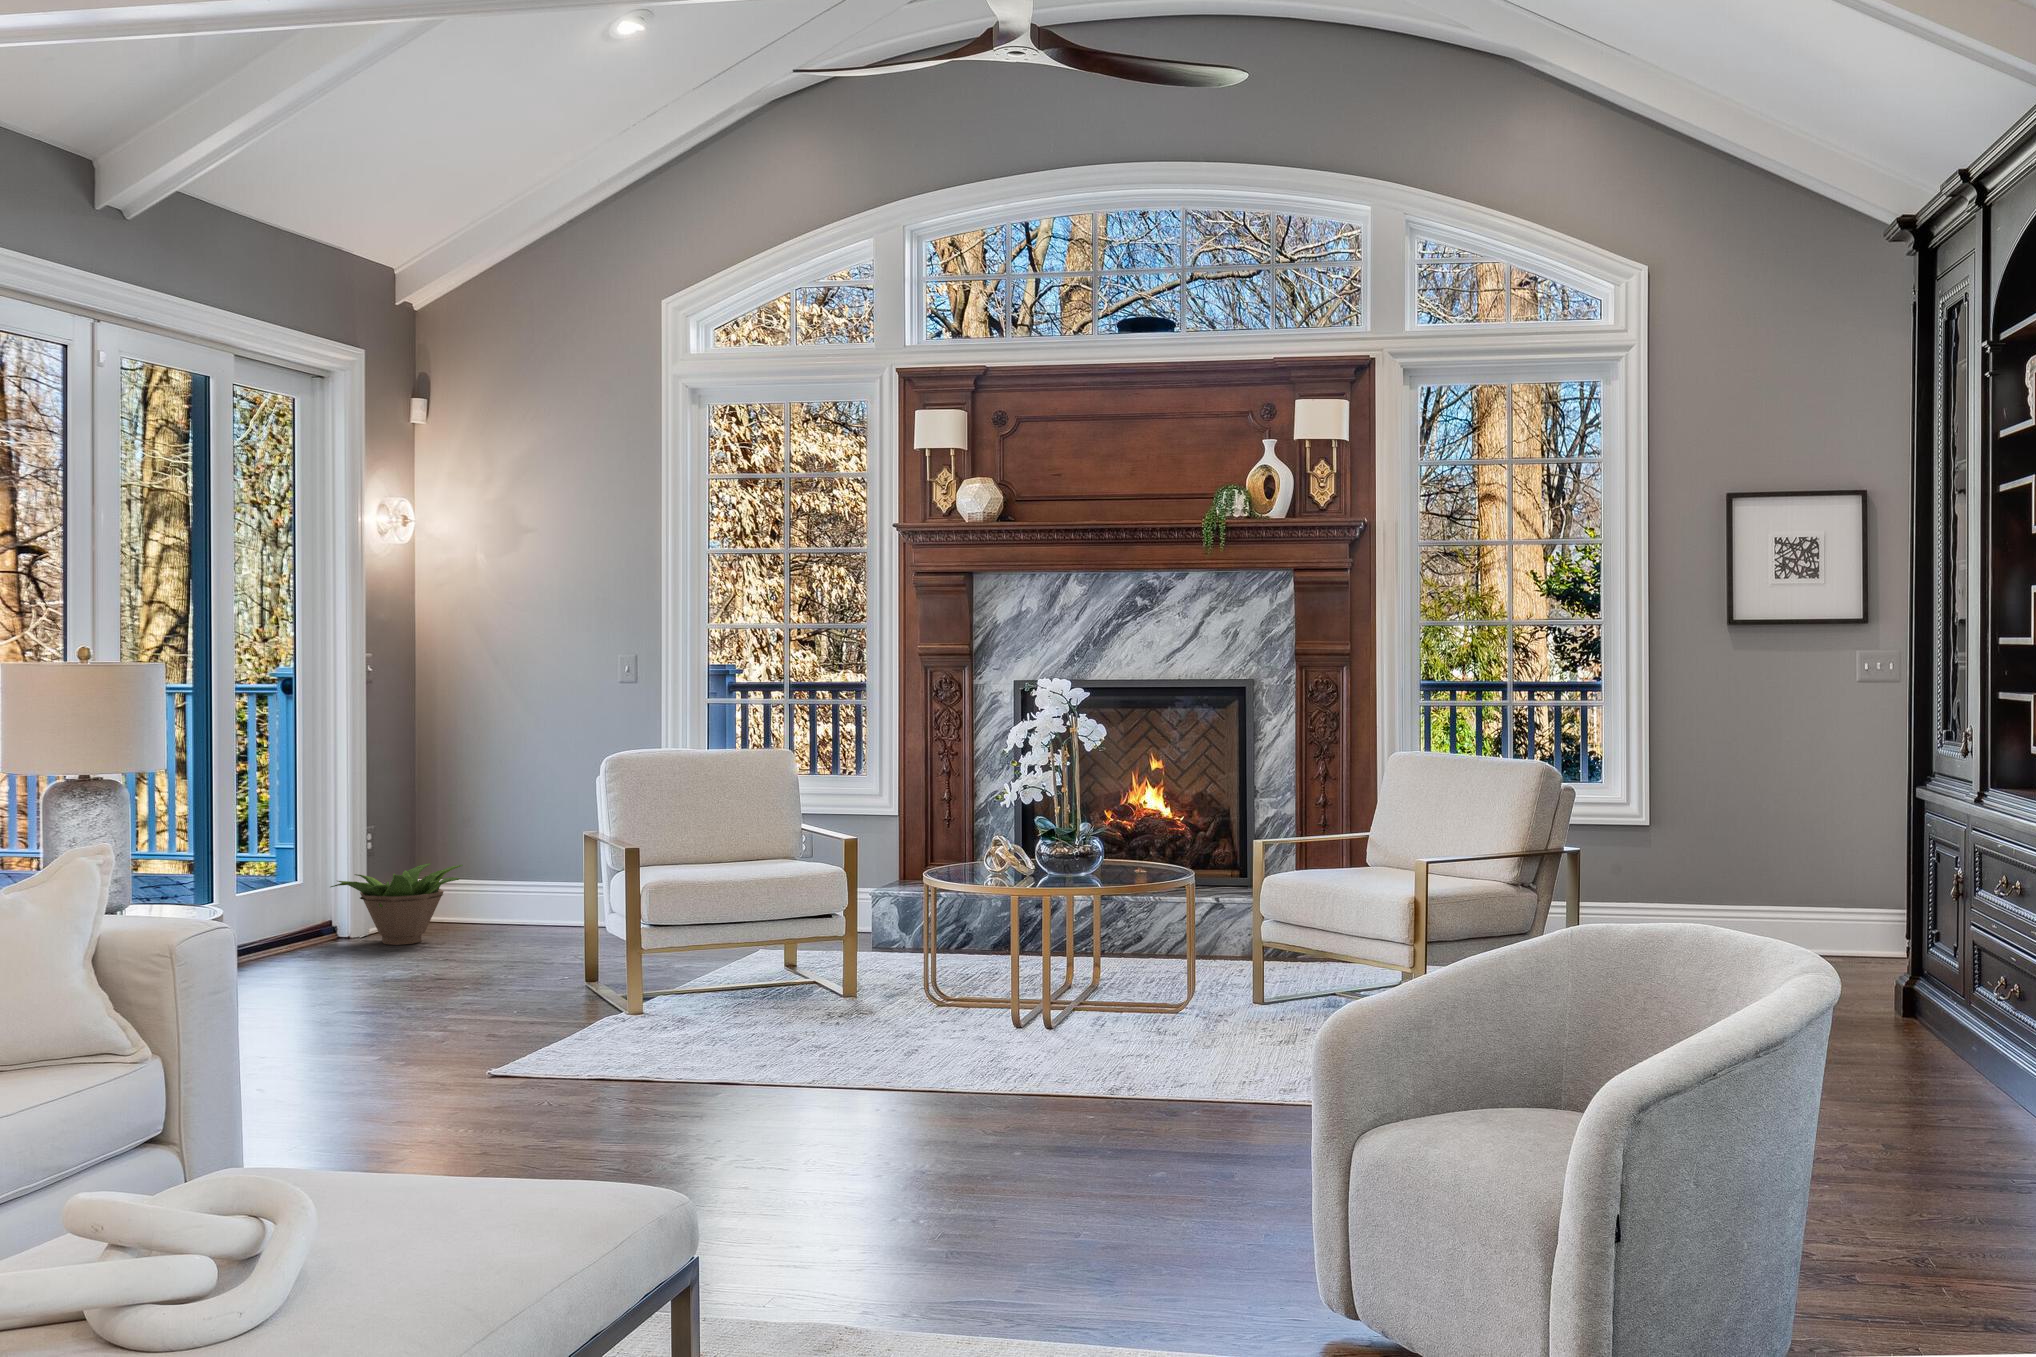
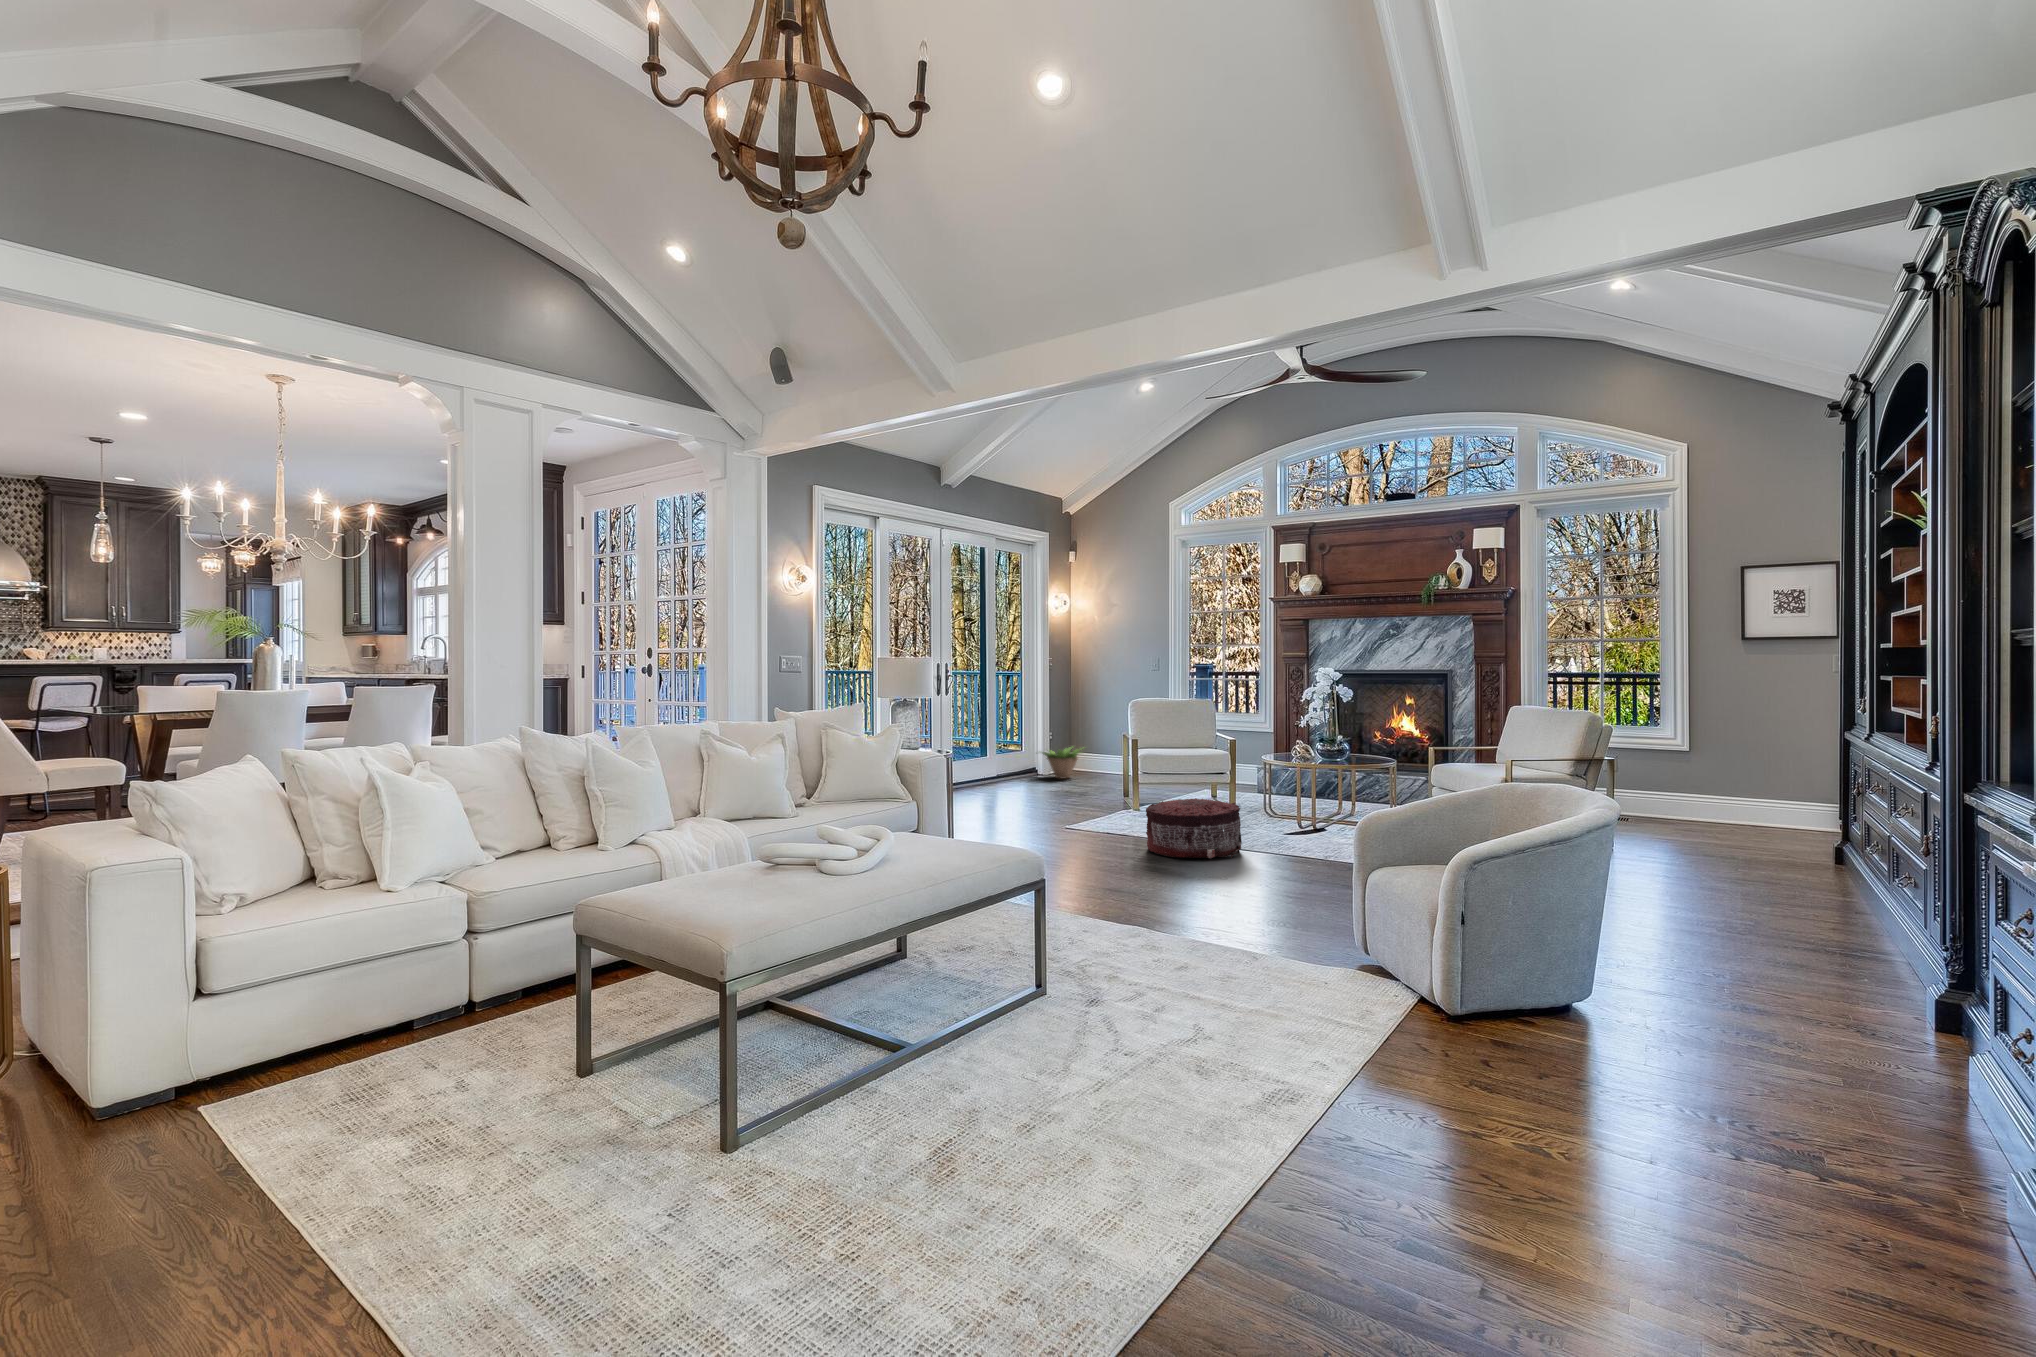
pouf: none [715,982,946,1136] -> present [1146,798,1242,858]

